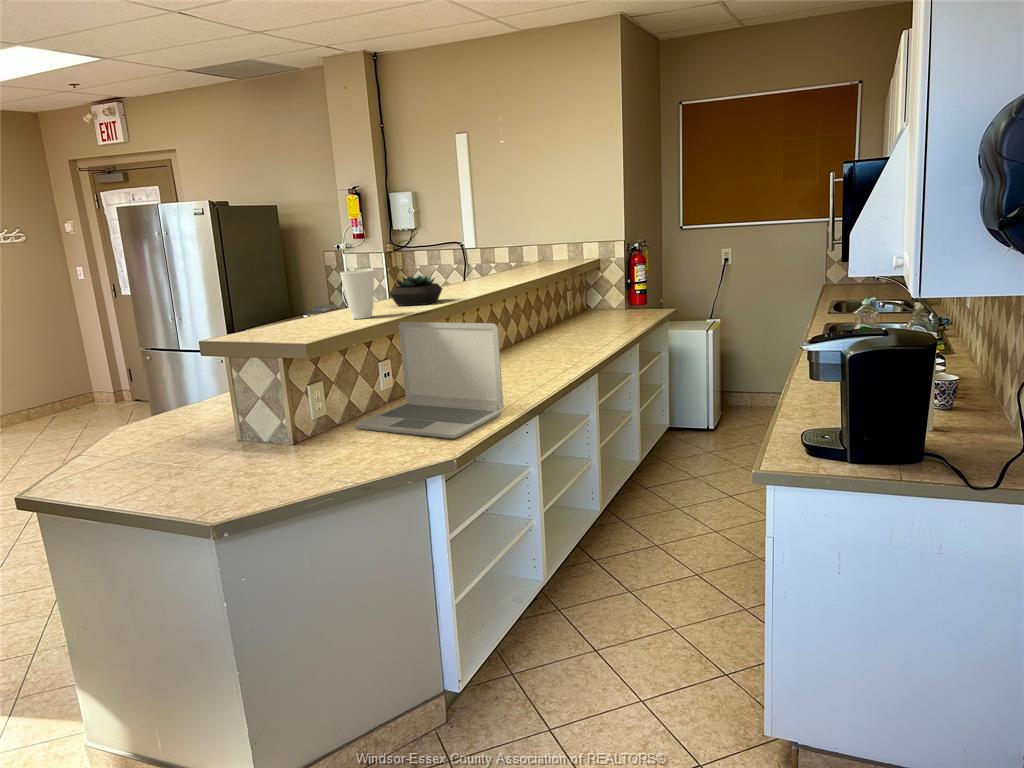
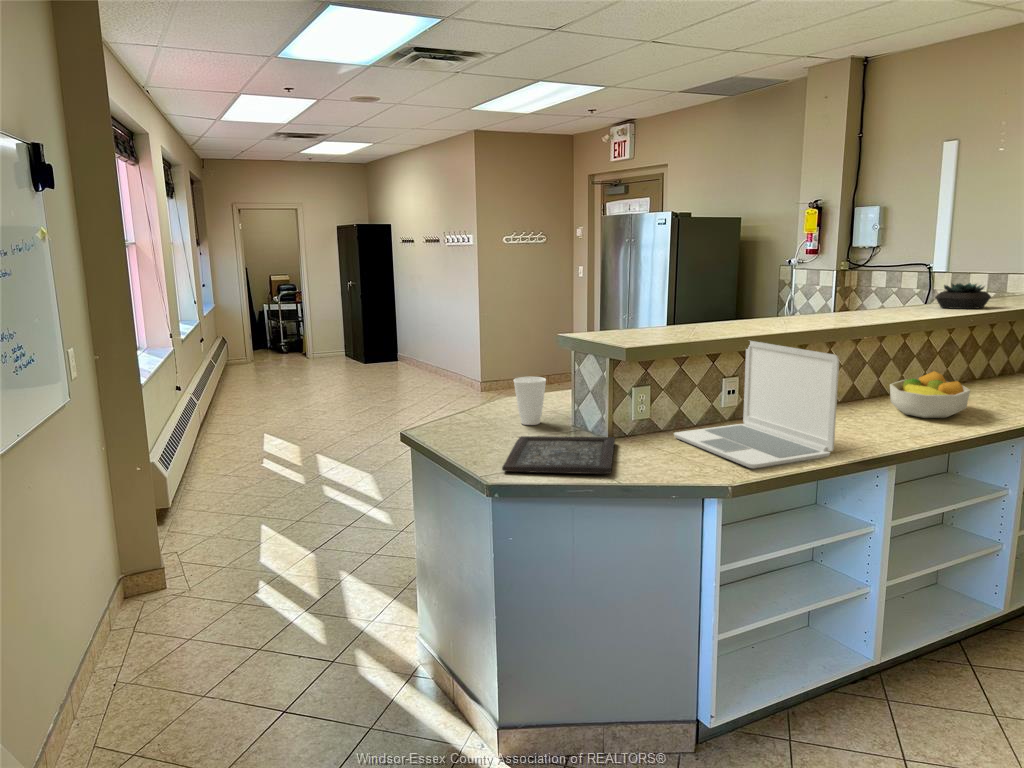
cup: present [340,270,375,319] -> present [514,377,546,425]
succulent plant: present [390,275,442,306] -> present [935,283,991,309]
fruit bowl: none [498,330,556,370] -> present [890,371,970,418]
tray: none [194,441,337,504] -> present [502,436,615,474]

